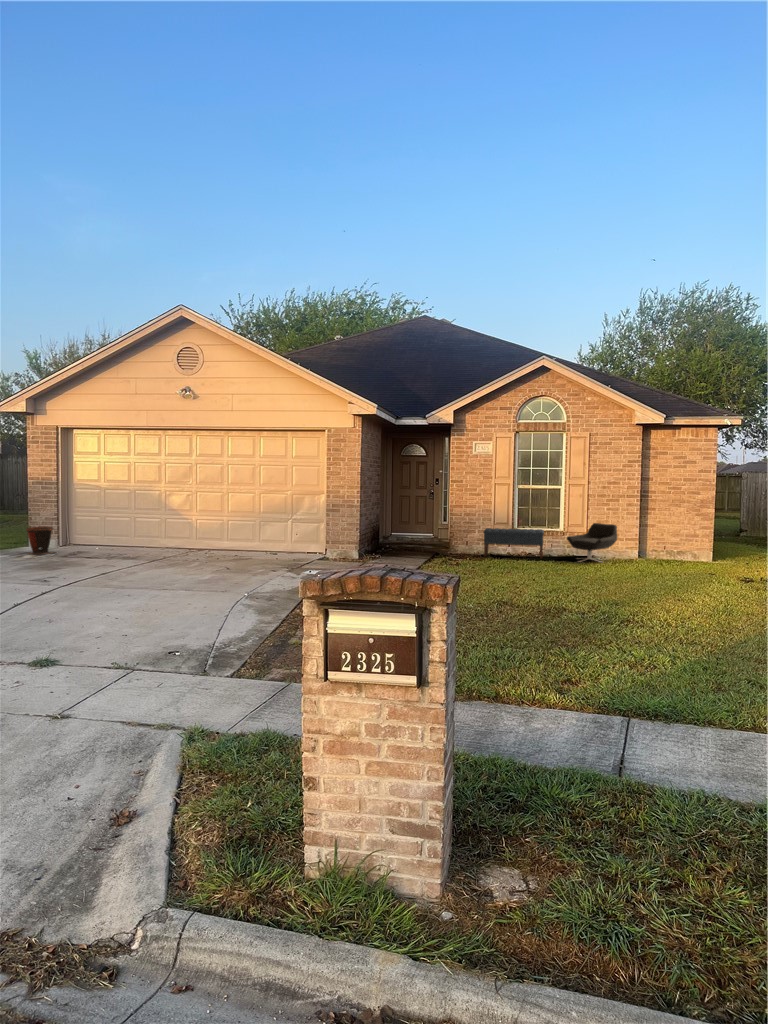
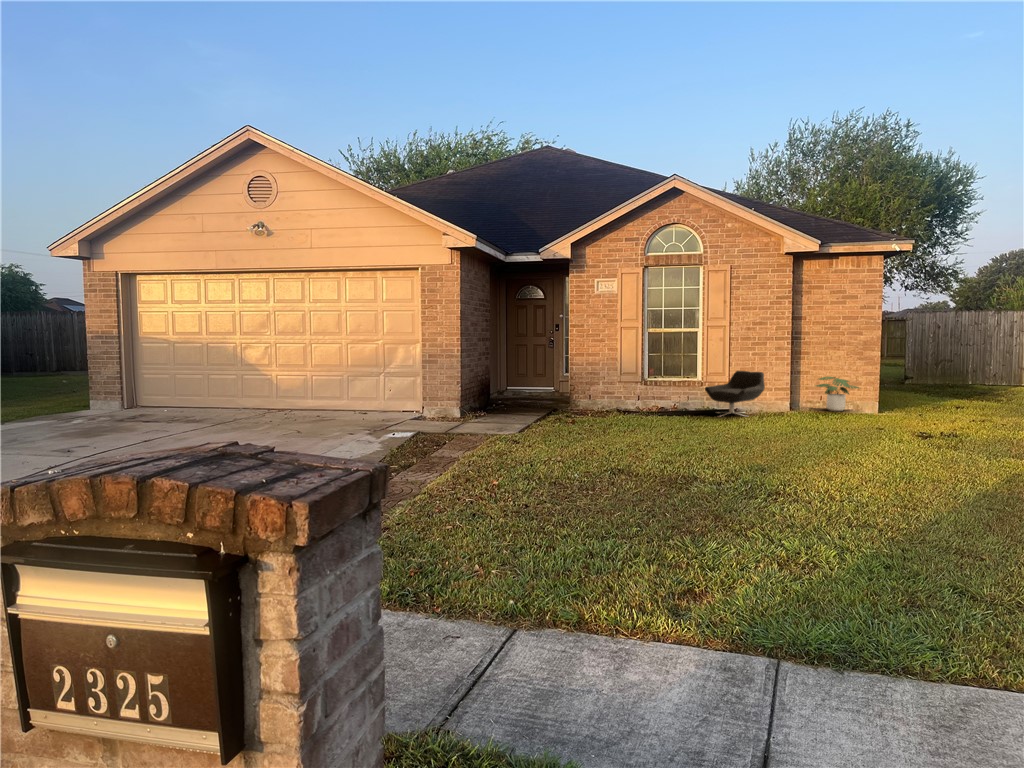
trash can: present [26,526,53,554] -> none [83,386,121,419]
bench: present [484,528,544,558] -> none [607,379,678,413]
potted plant: none [659,530,699,559] -> present [816,377,859,411]

